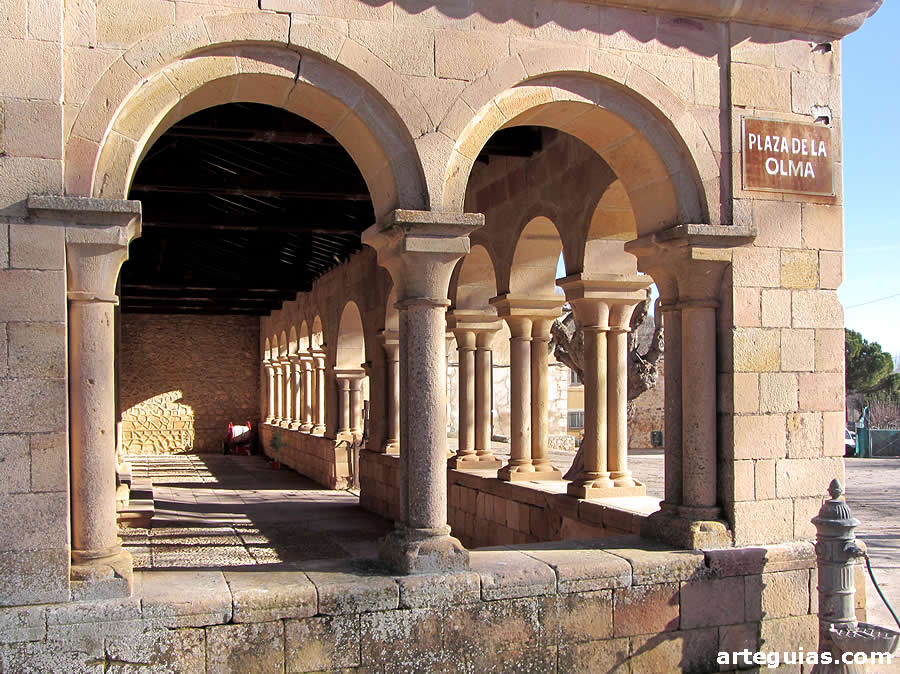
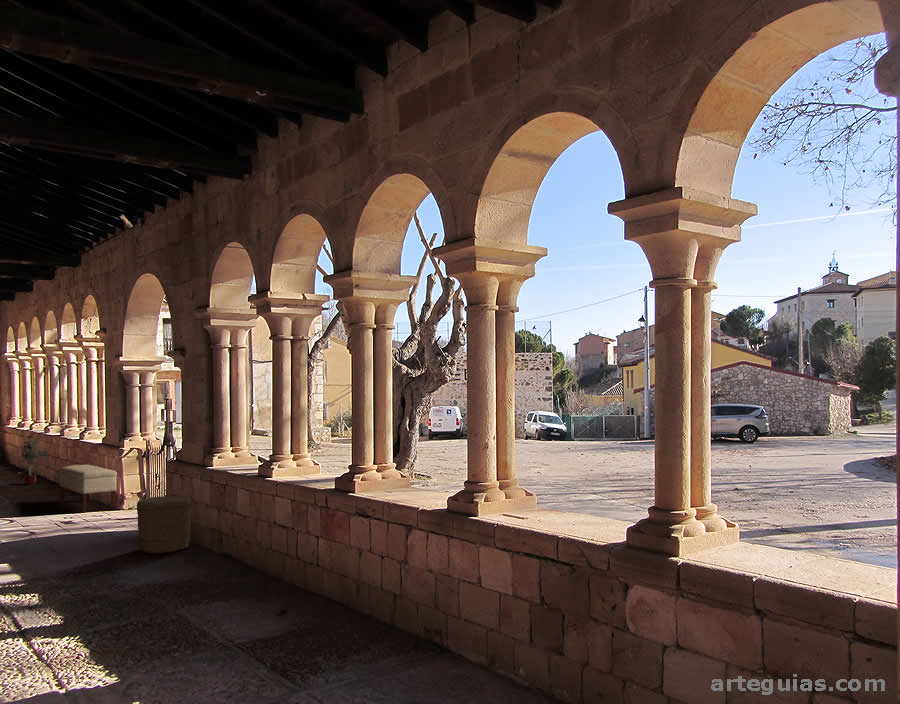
bench: none [292,452,331,489] -> present [59,465,117,513]
woven basket: none [331,474,370,515] -> present [137,496,192,554]

